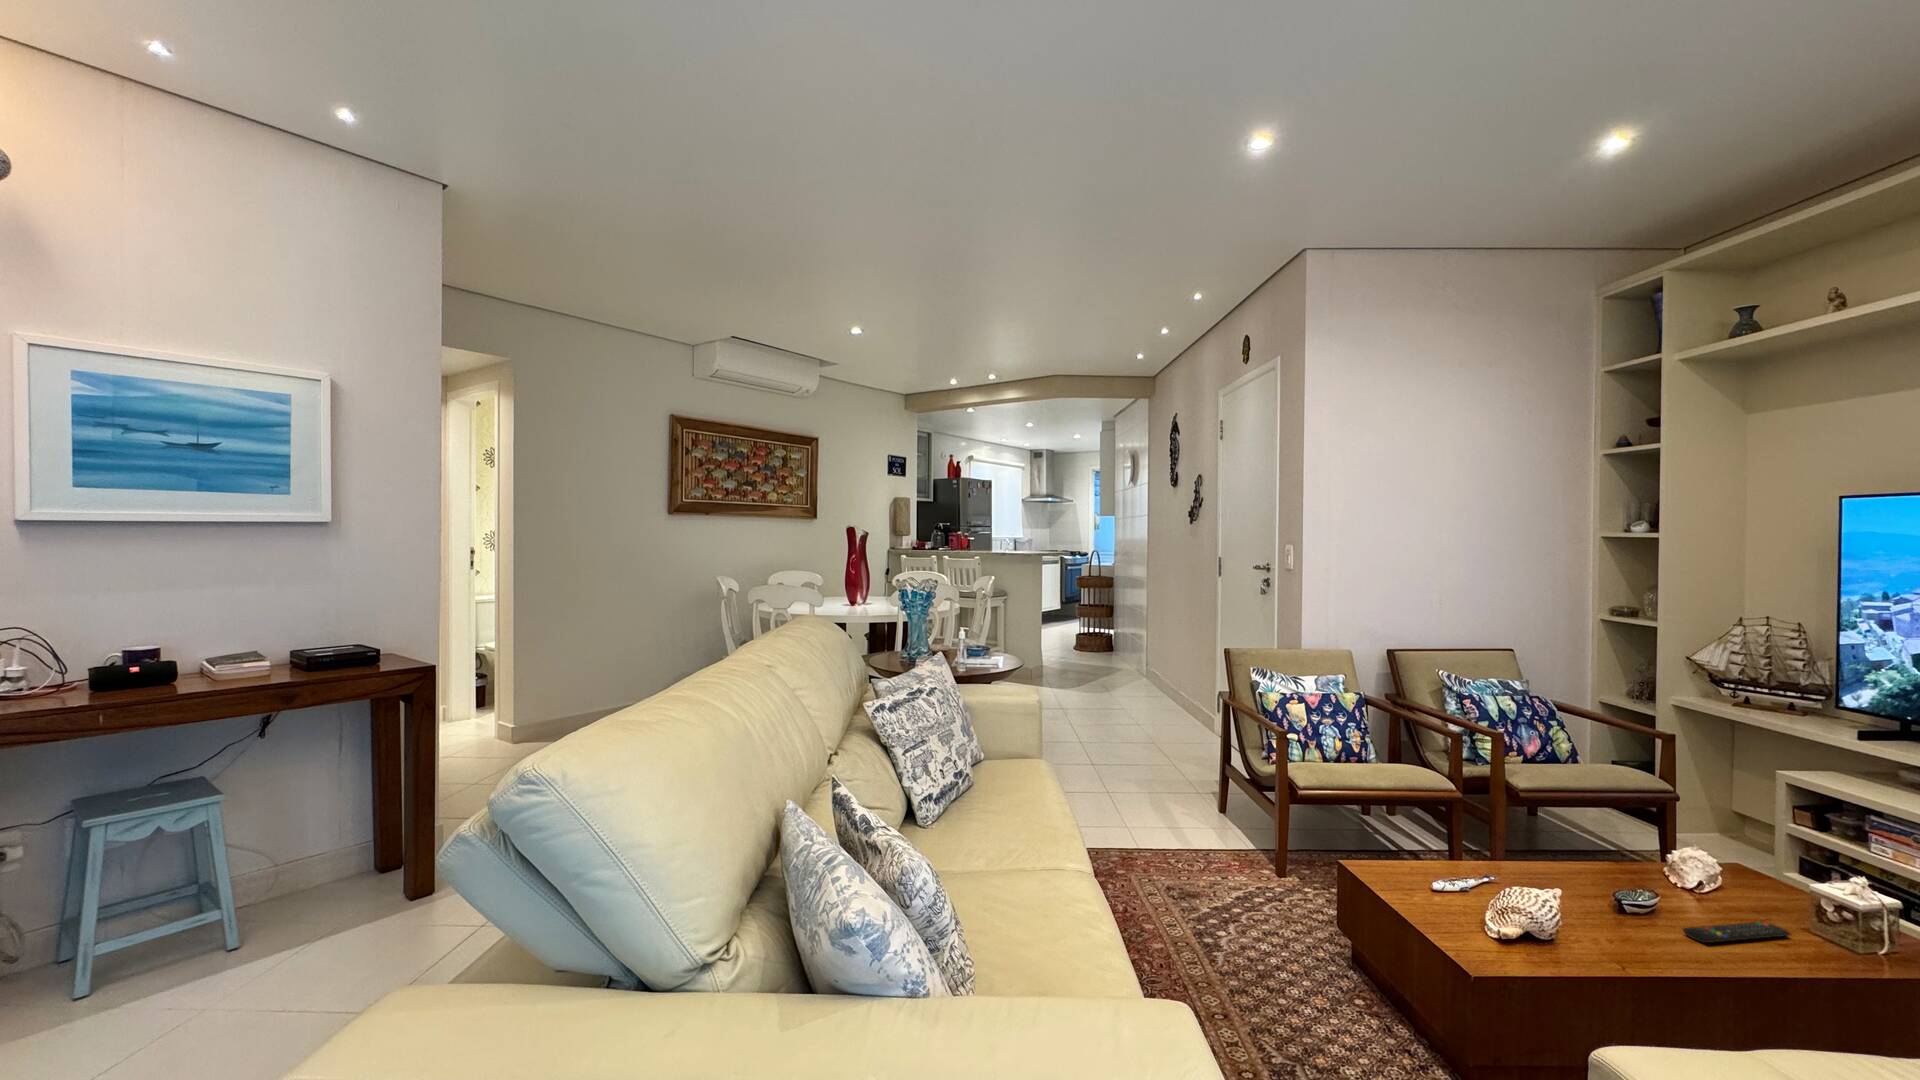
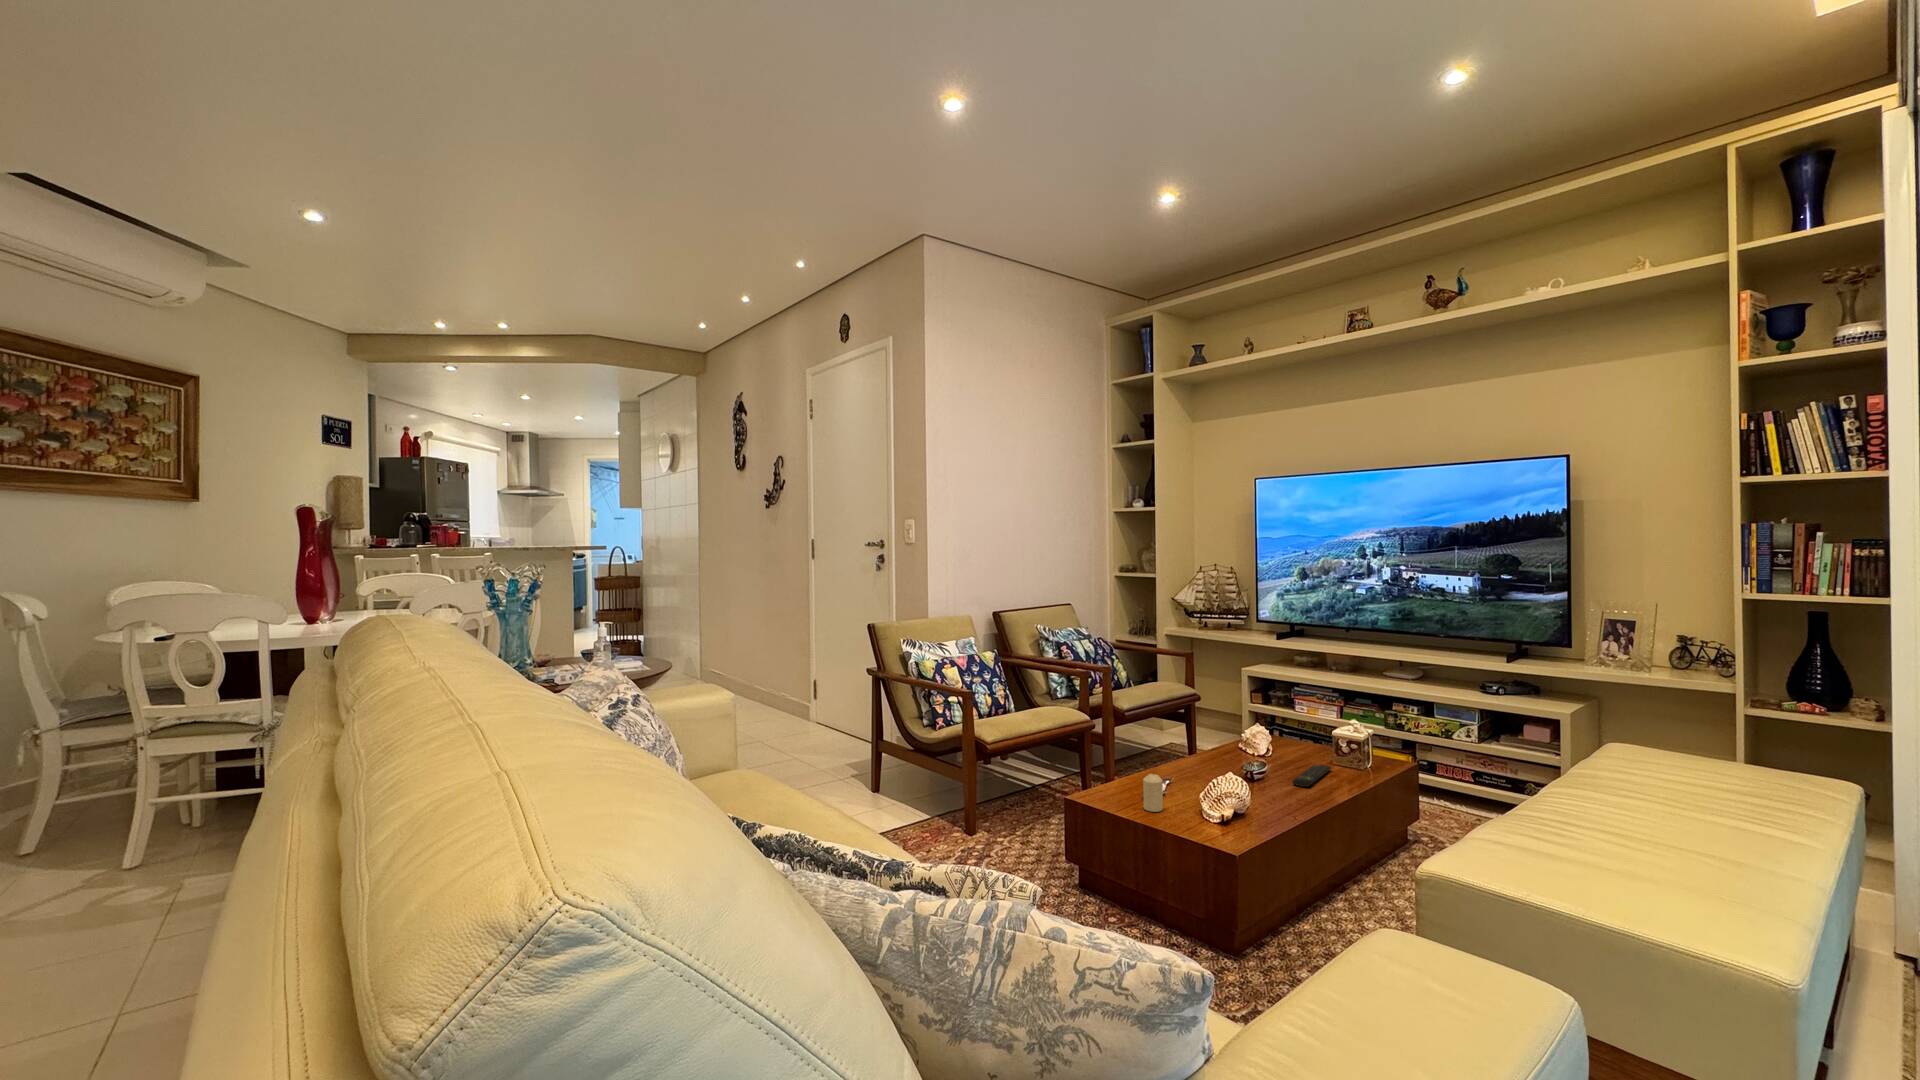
candle: none [1419,860,1444,905] -> present [1143,774,1163,812]

